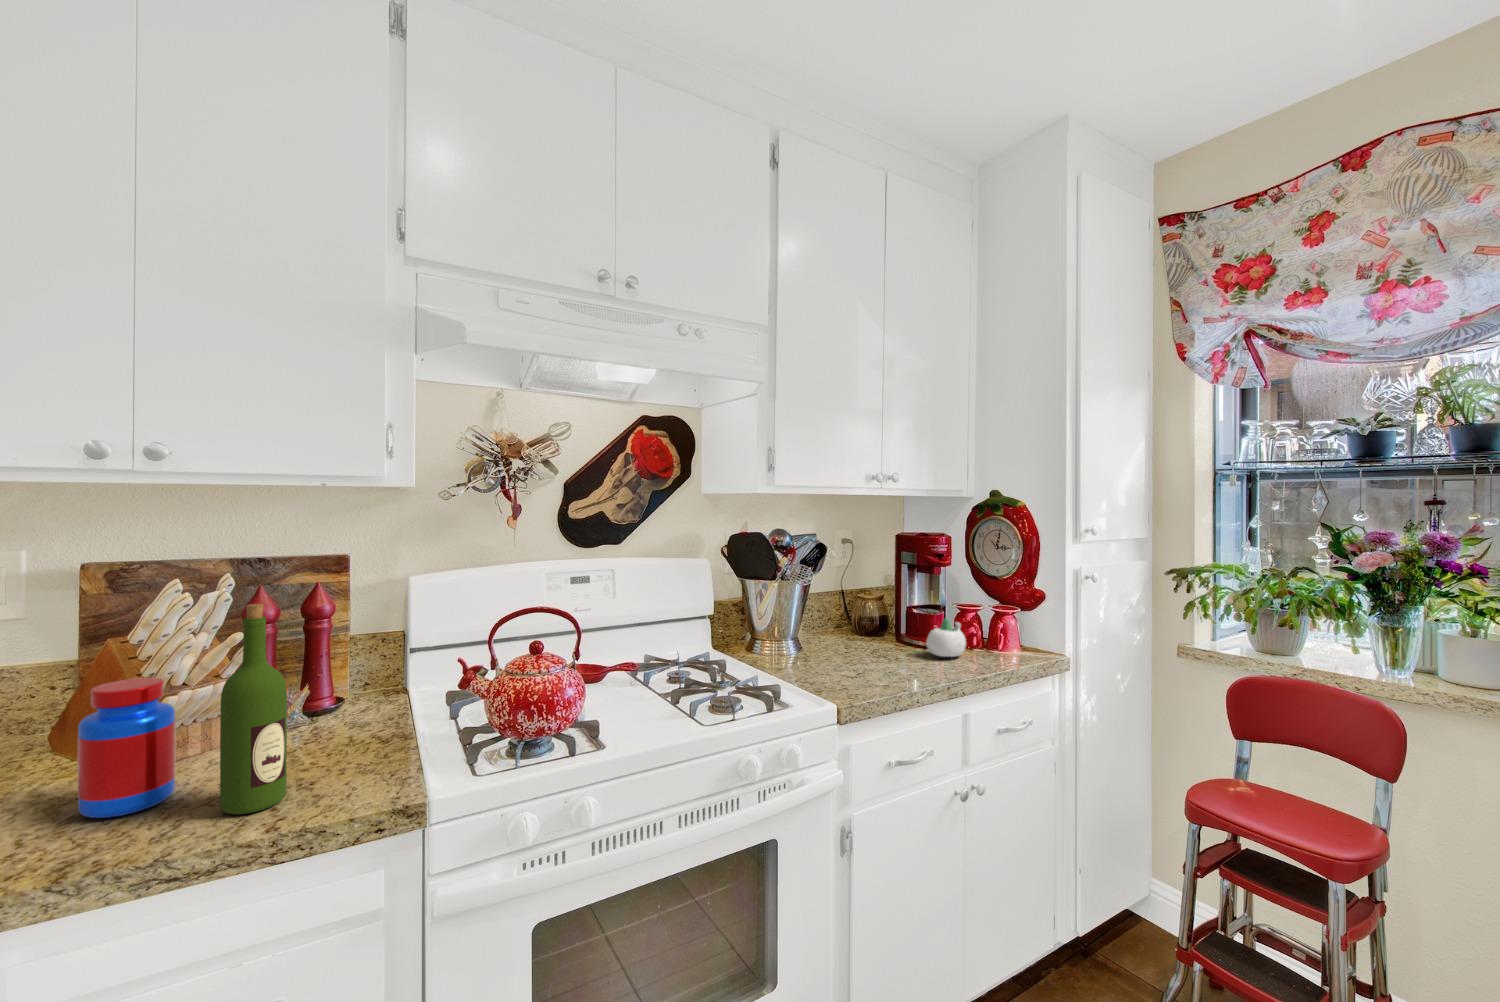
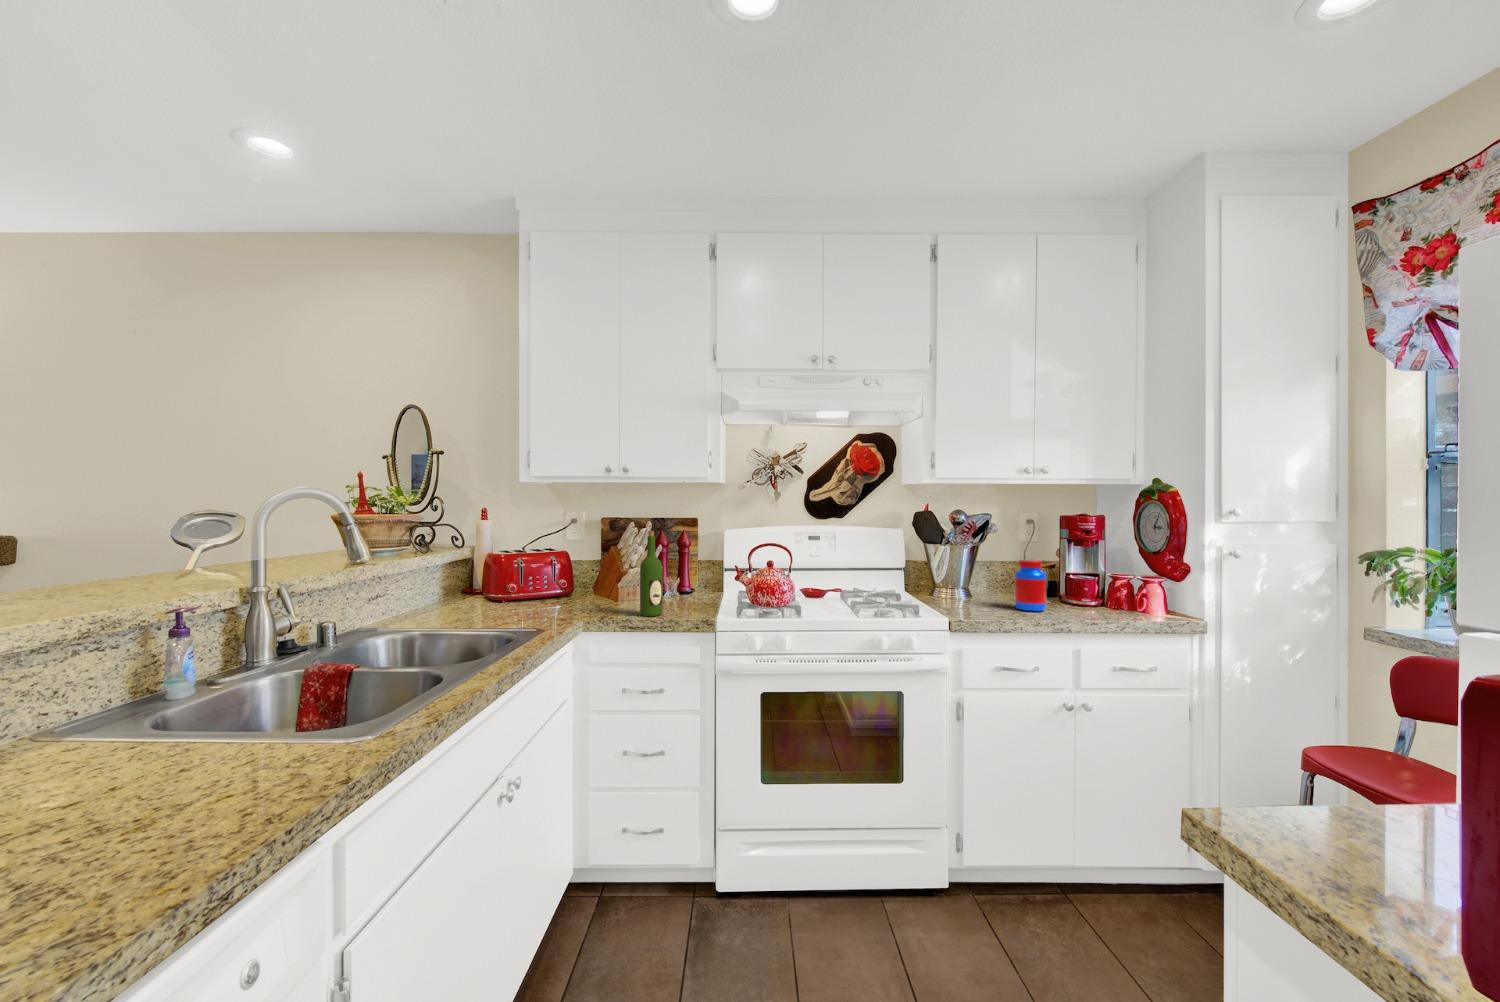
succulent planter: present [927,618,966,657] -> none [1070,578,1107,608]
jar: present [78,678,175,818] -> present [1014,559,1046,611]

